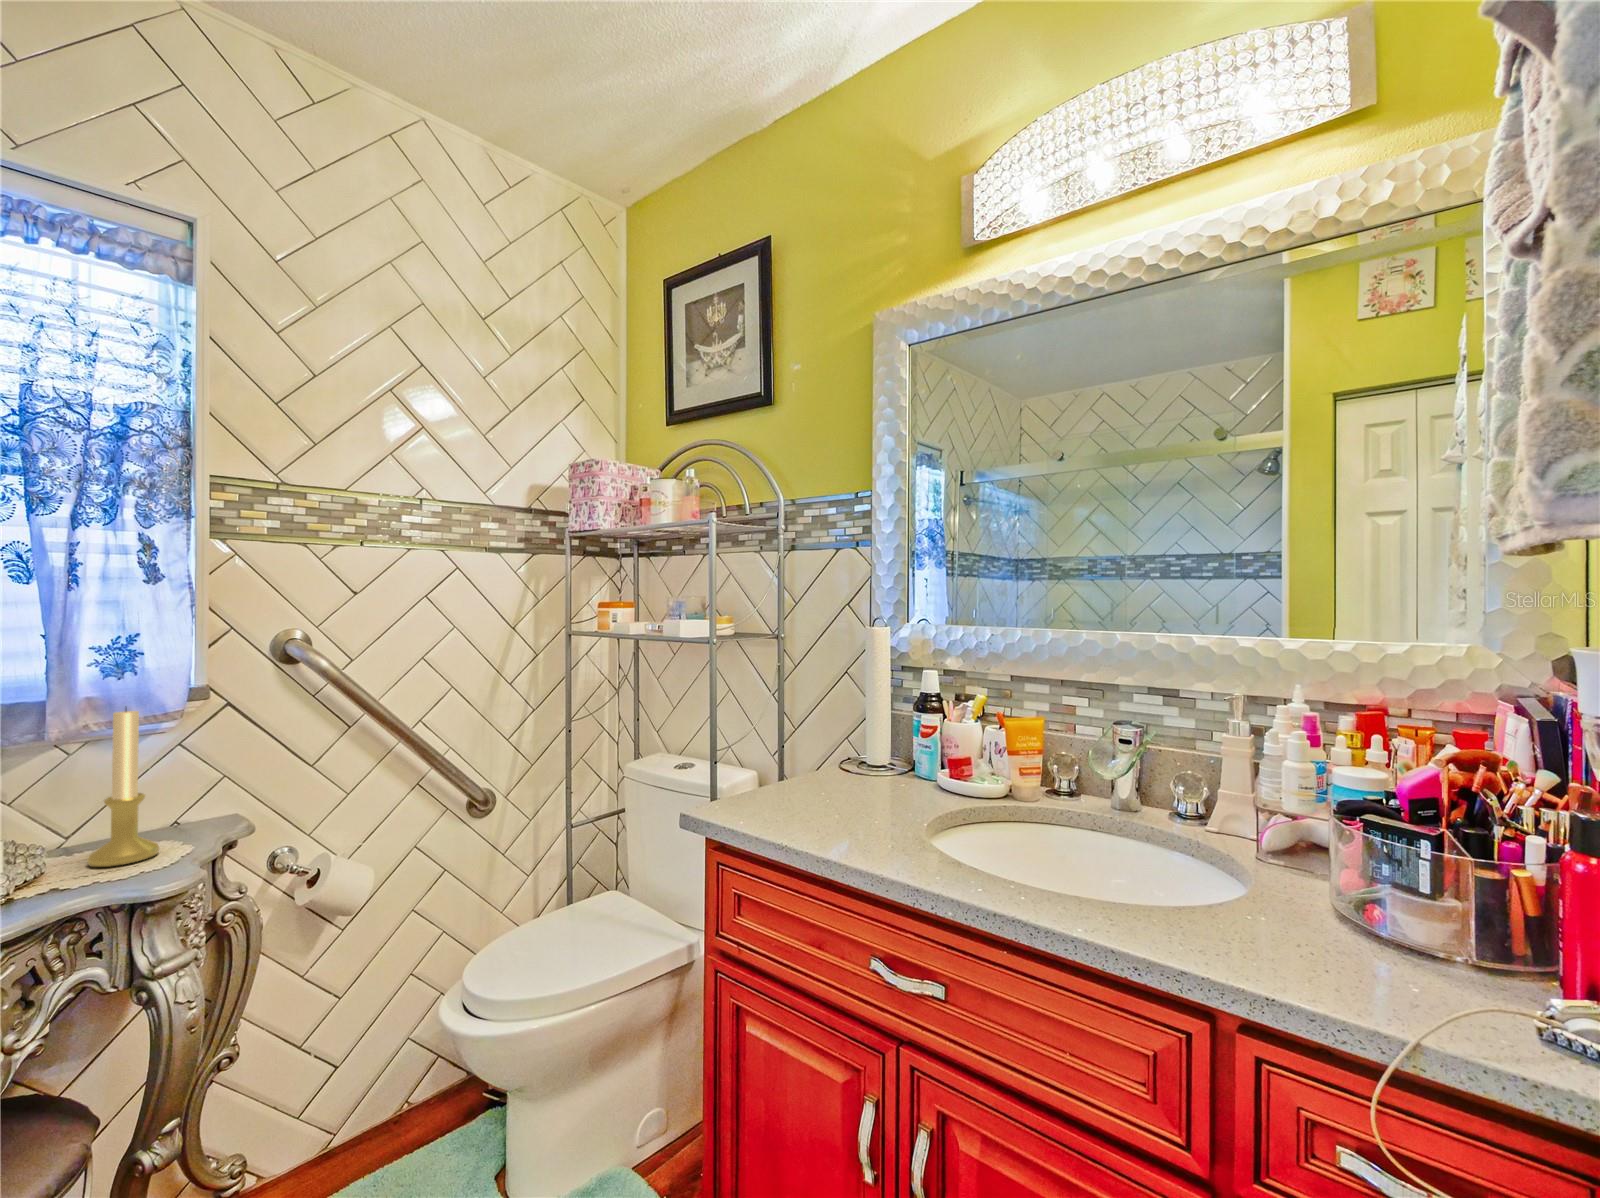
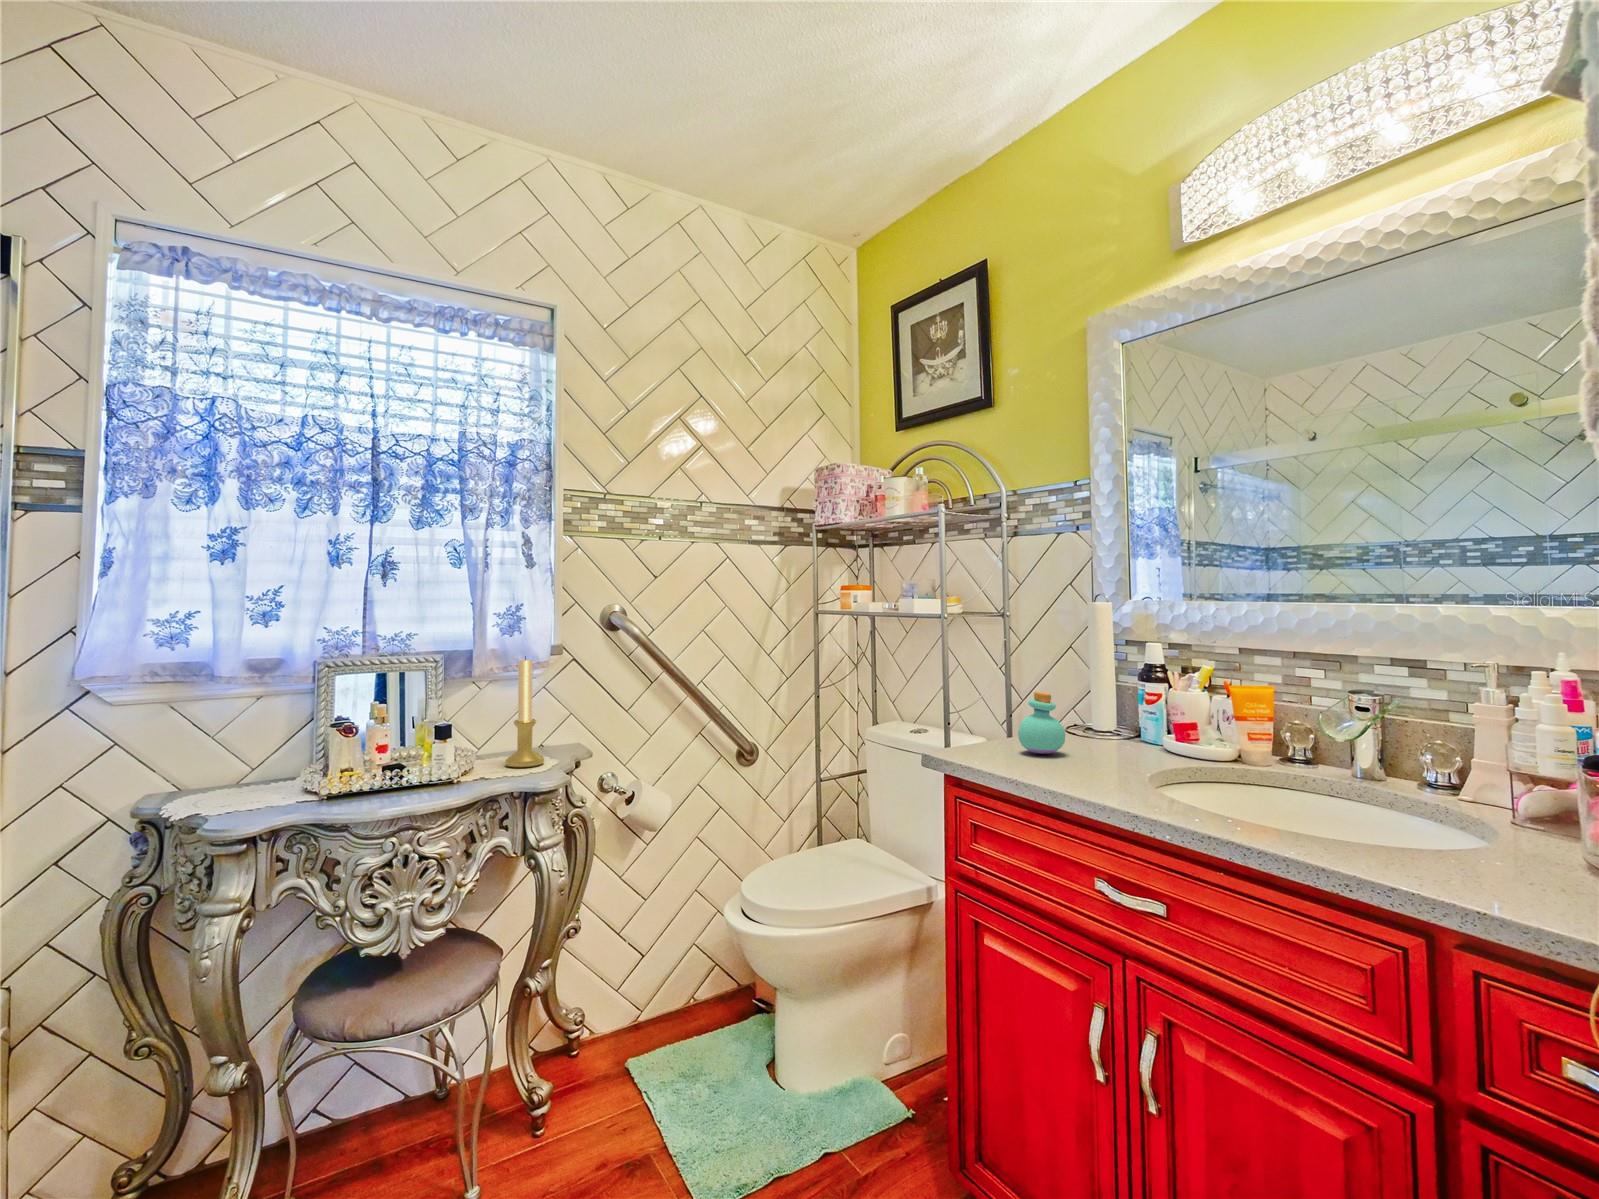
perfume bottle: none [791,730,841,800] -> present [1018,692,1065,754]

